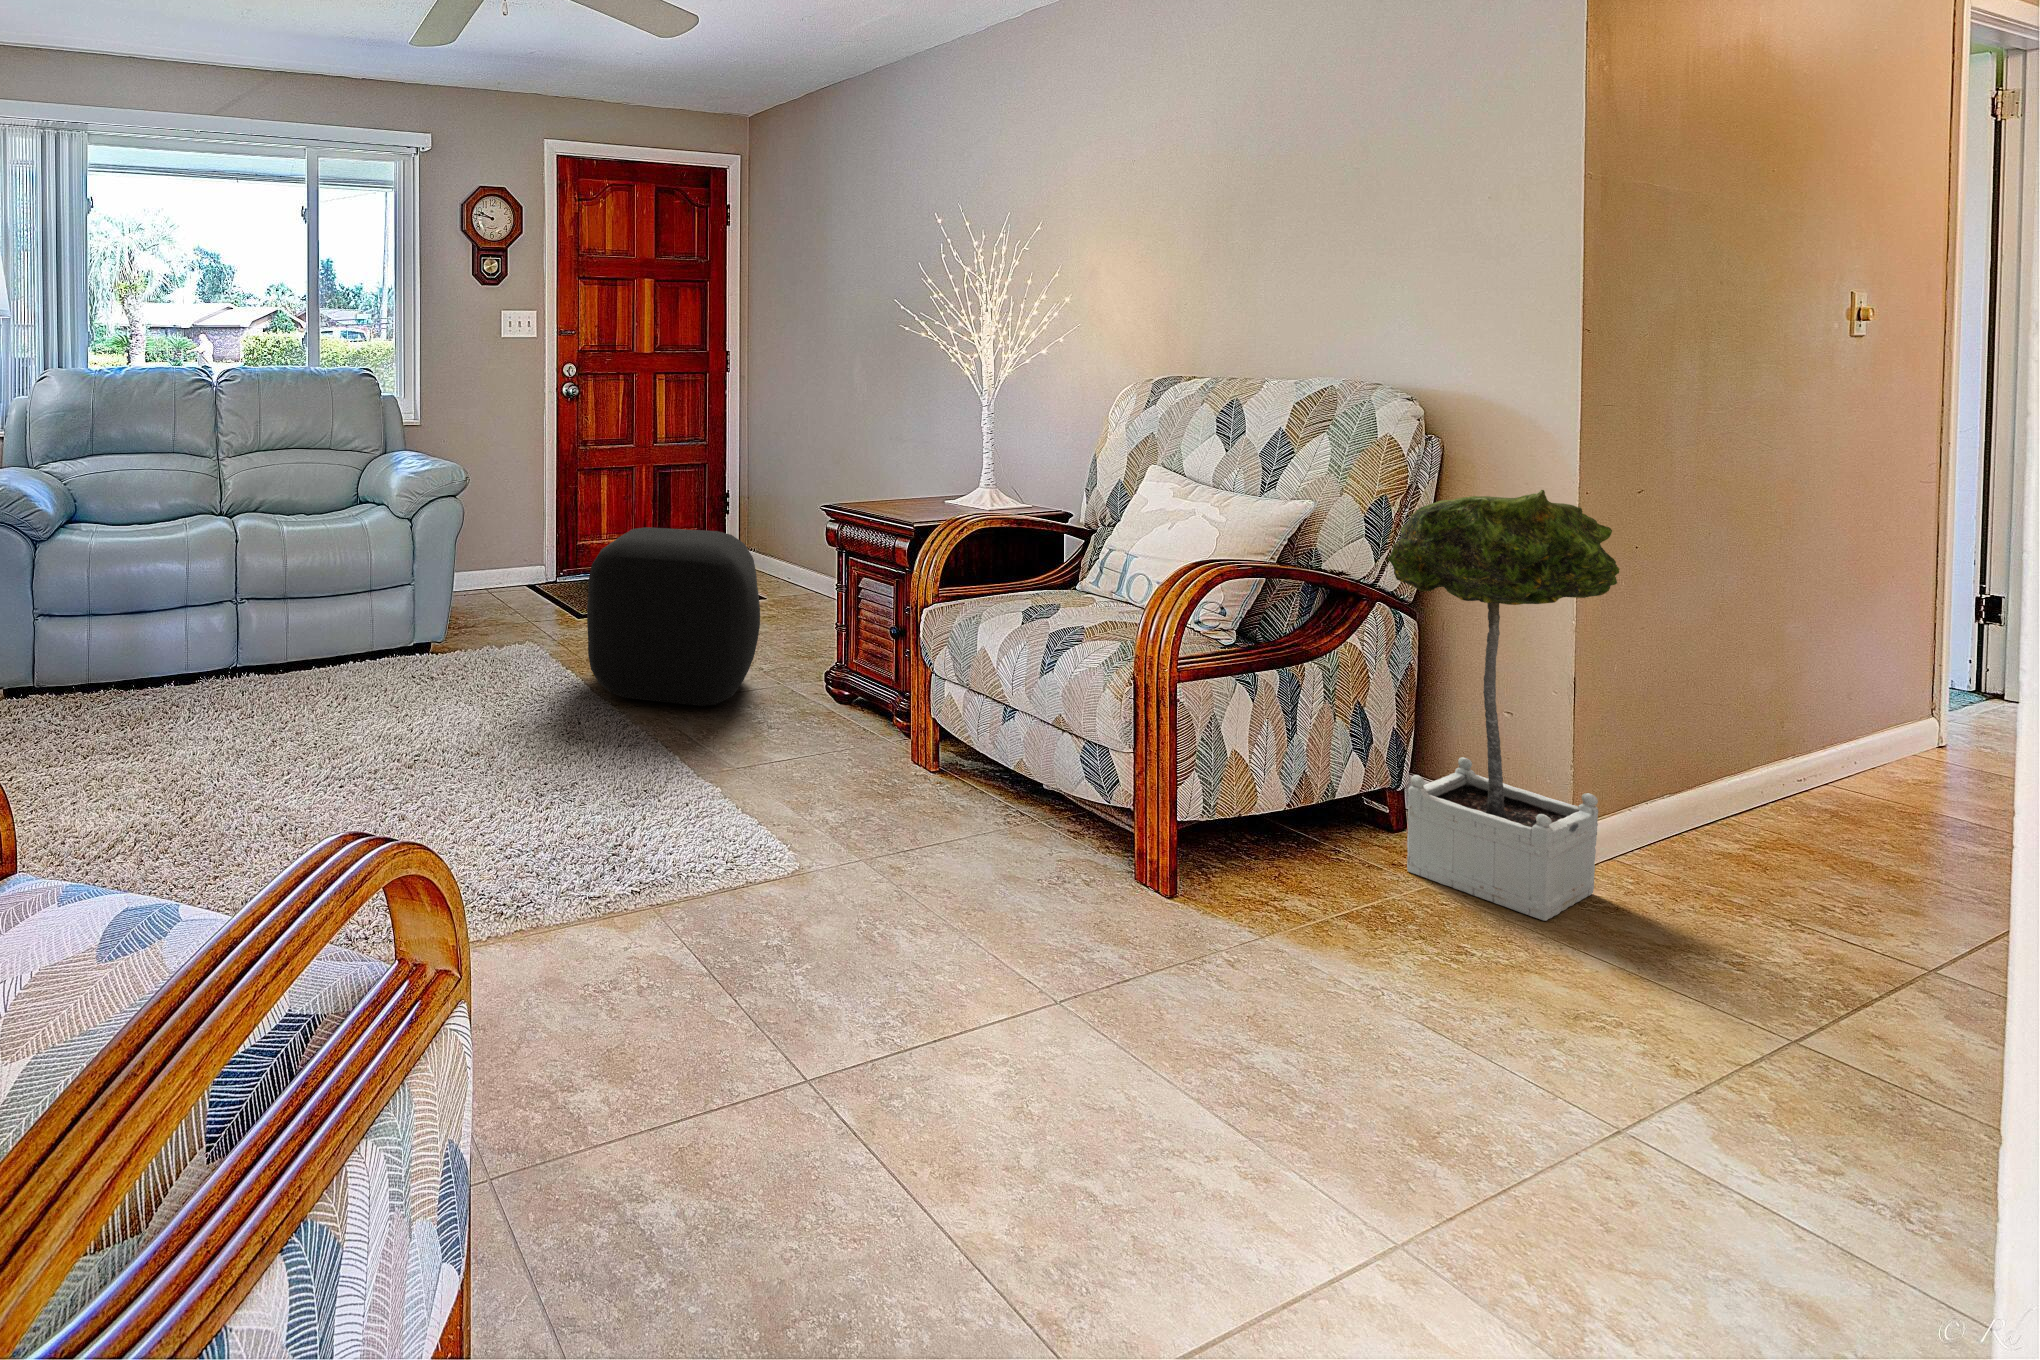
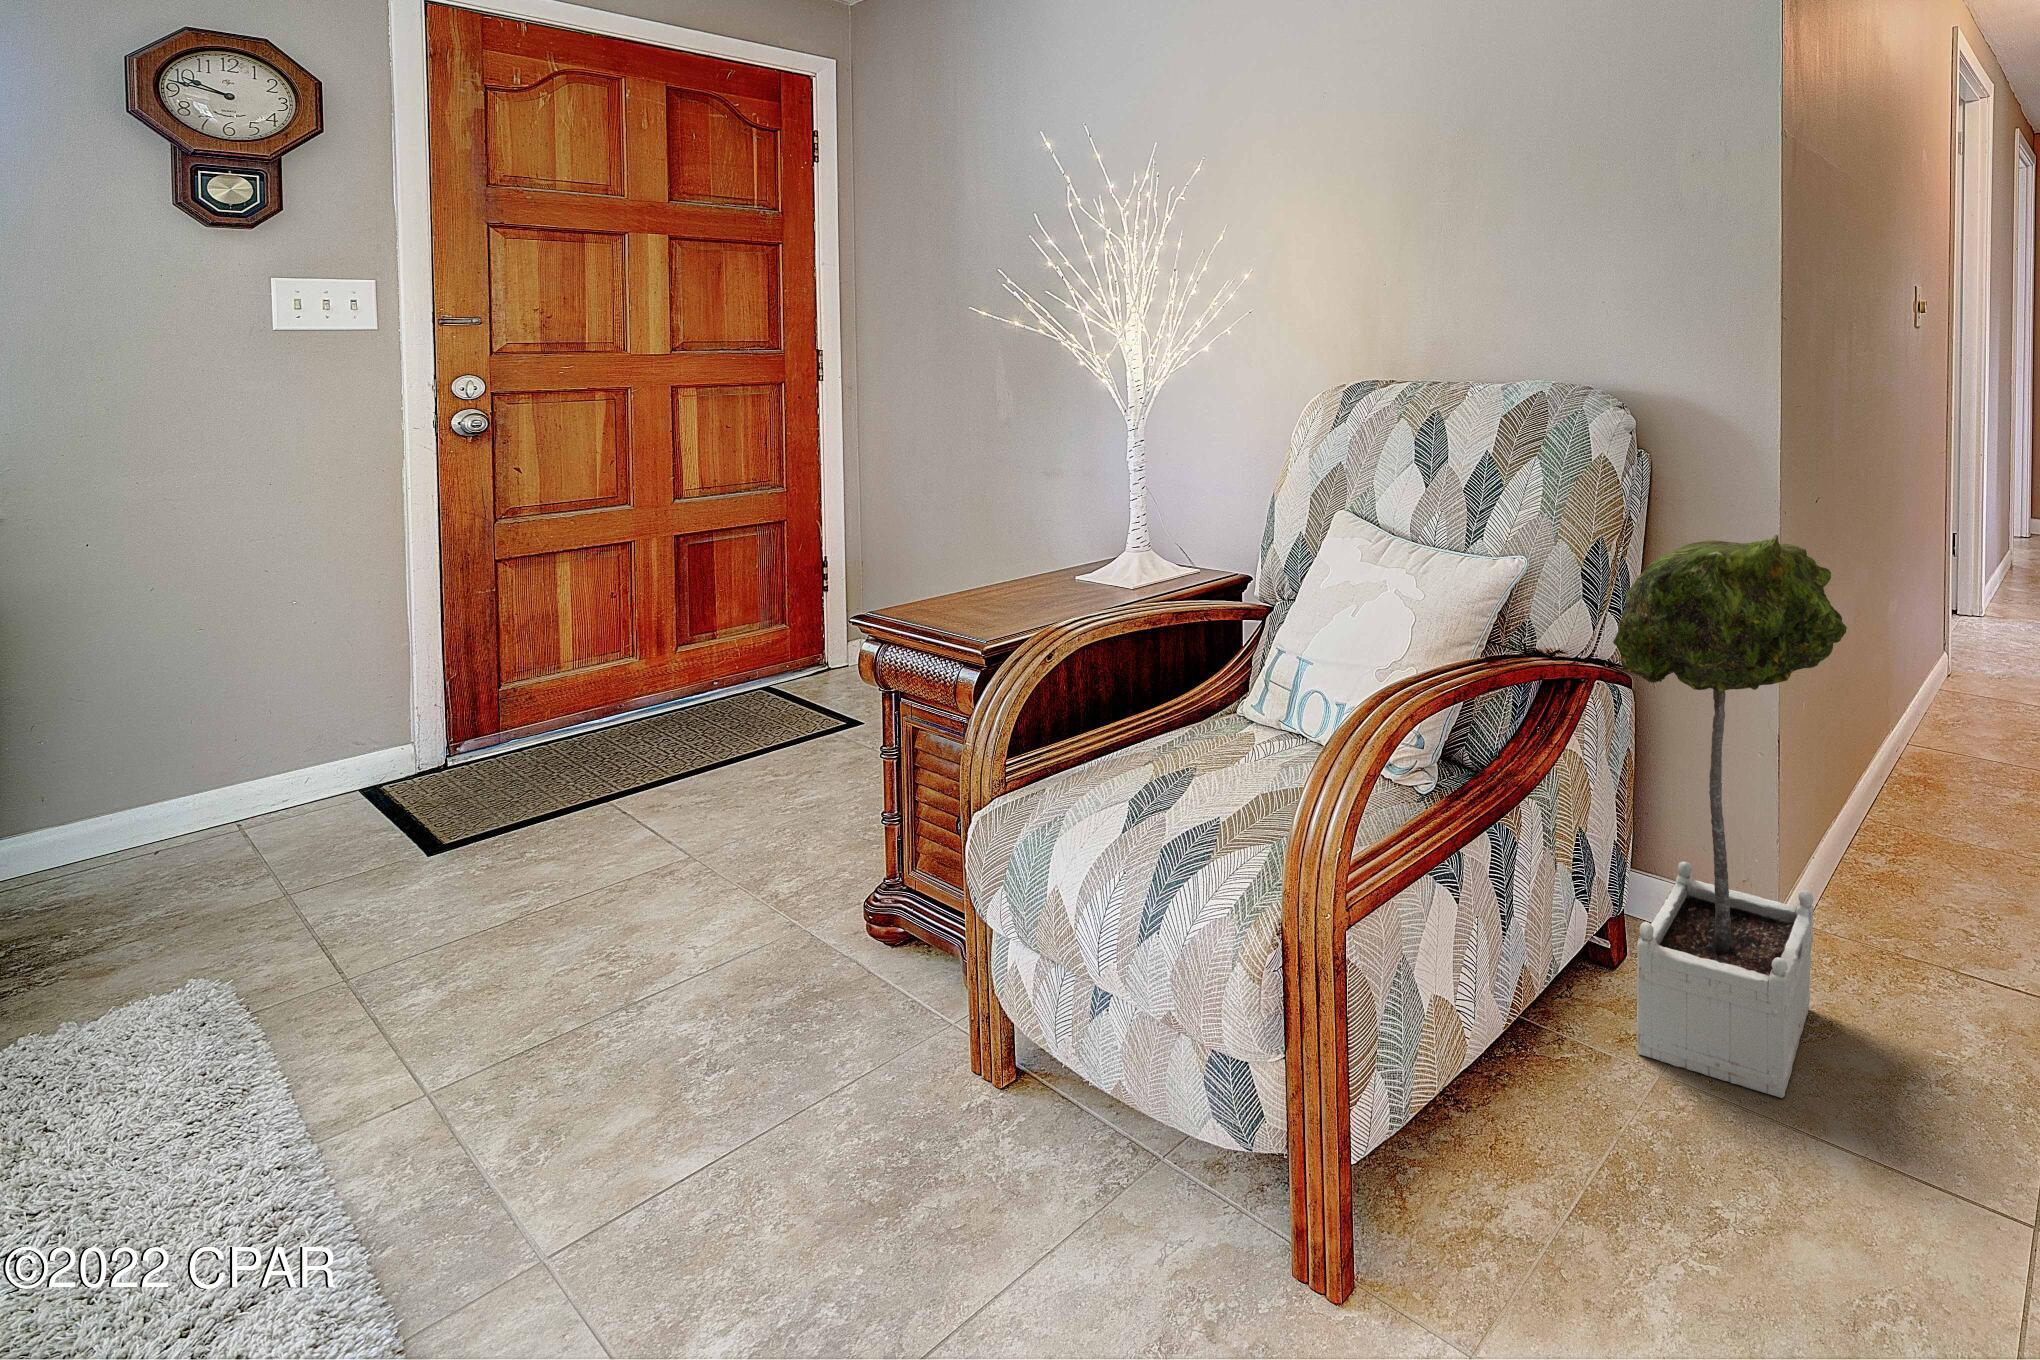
ottoman: present [587,527,760,706] -> none [262,681,741,1087]

